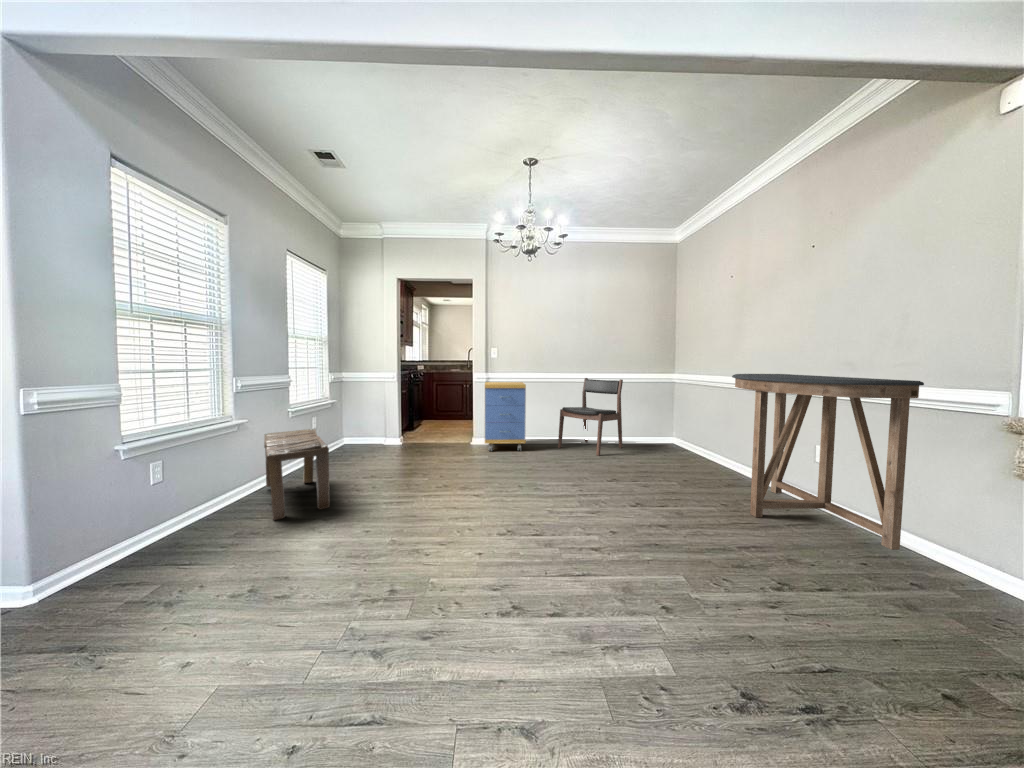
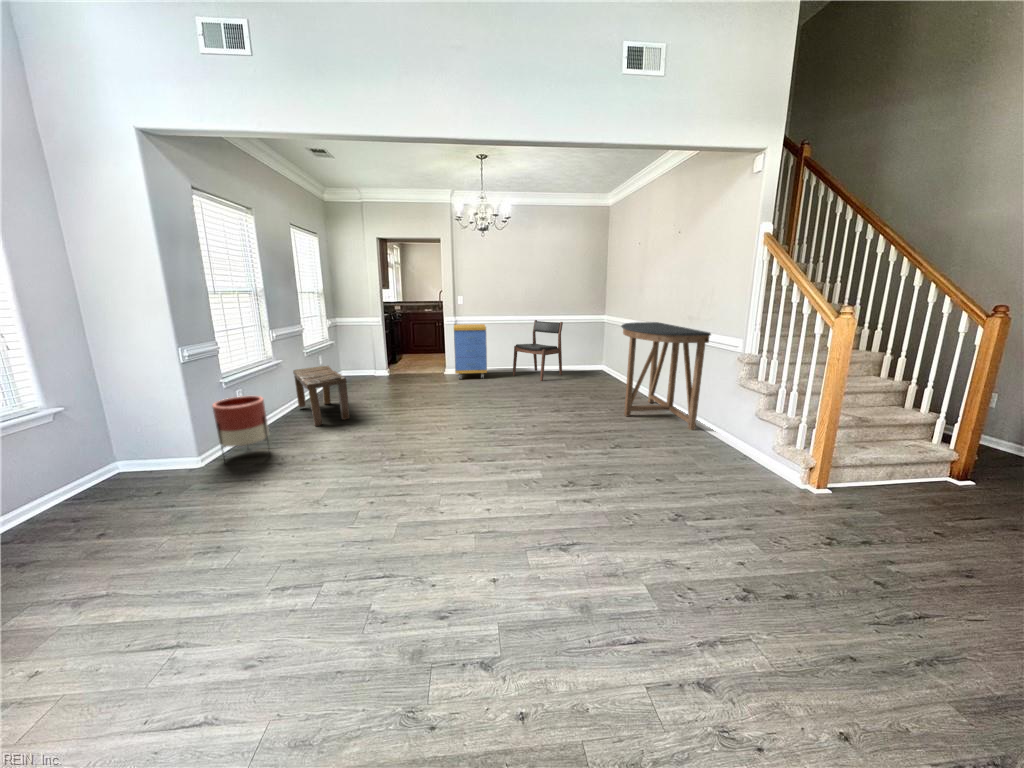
planter: none [71,473,177,598] -> present [212,396,269,454]

